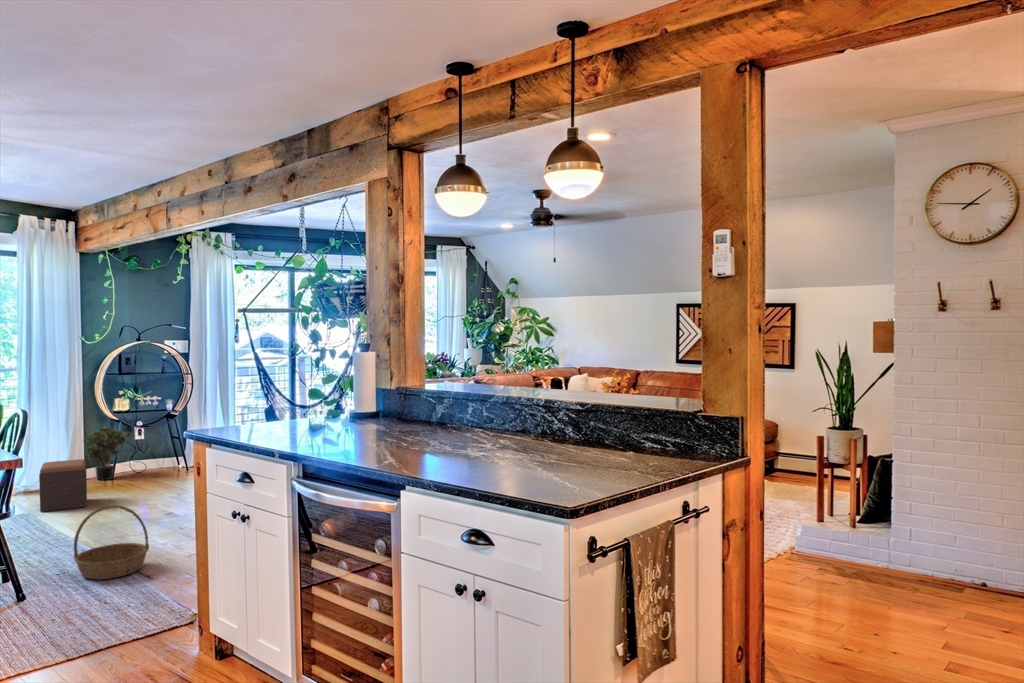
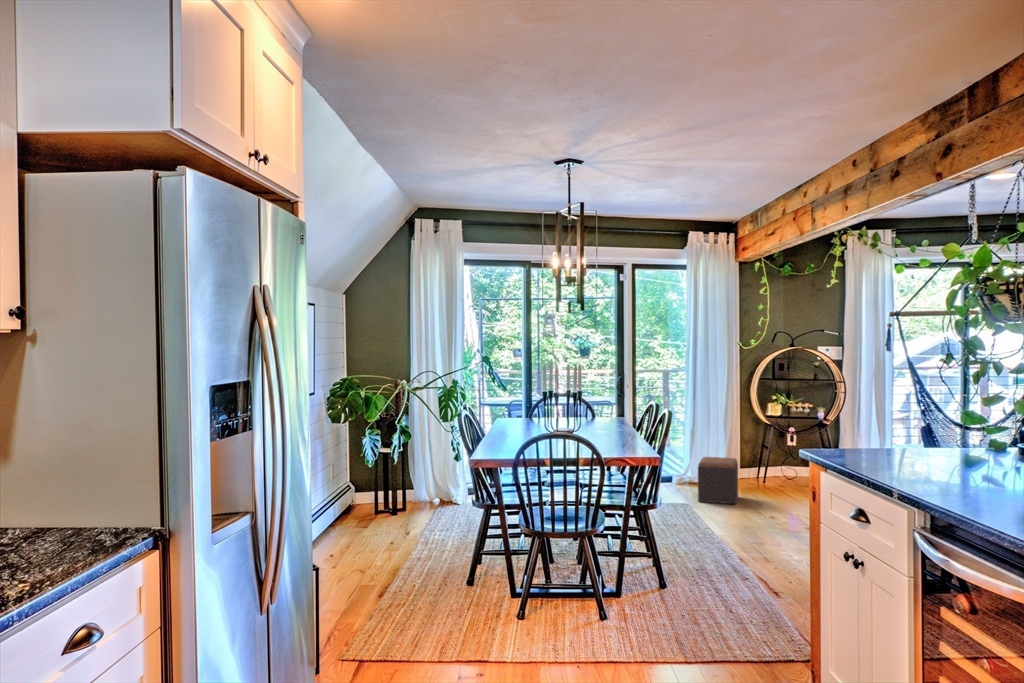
potted plant: present [85,426,131,480] -> none [738,428,782,480]
basket: present [74,505,149,579] -> none [711,512,779,586]

